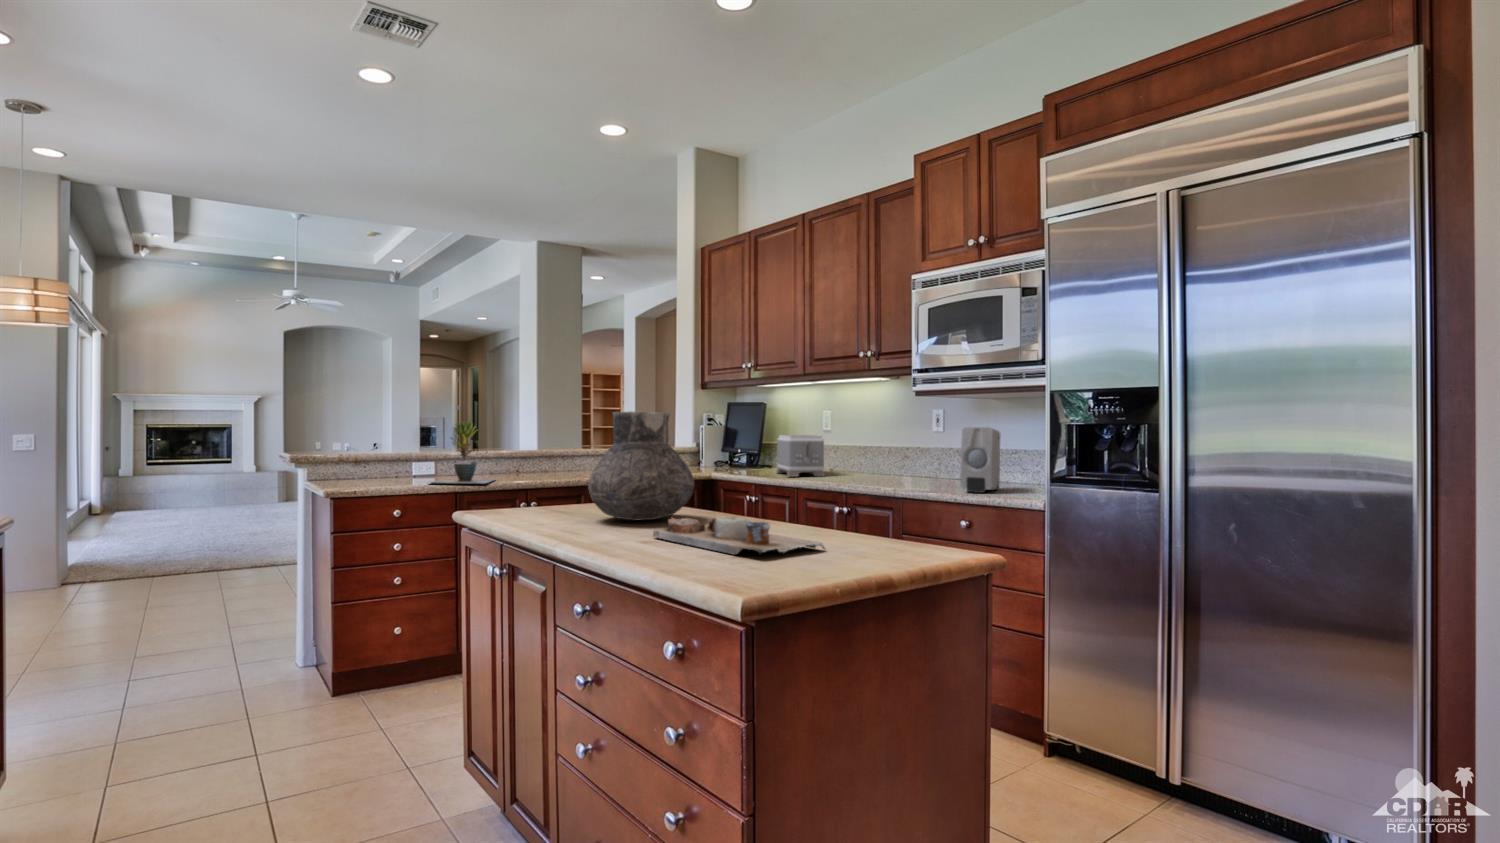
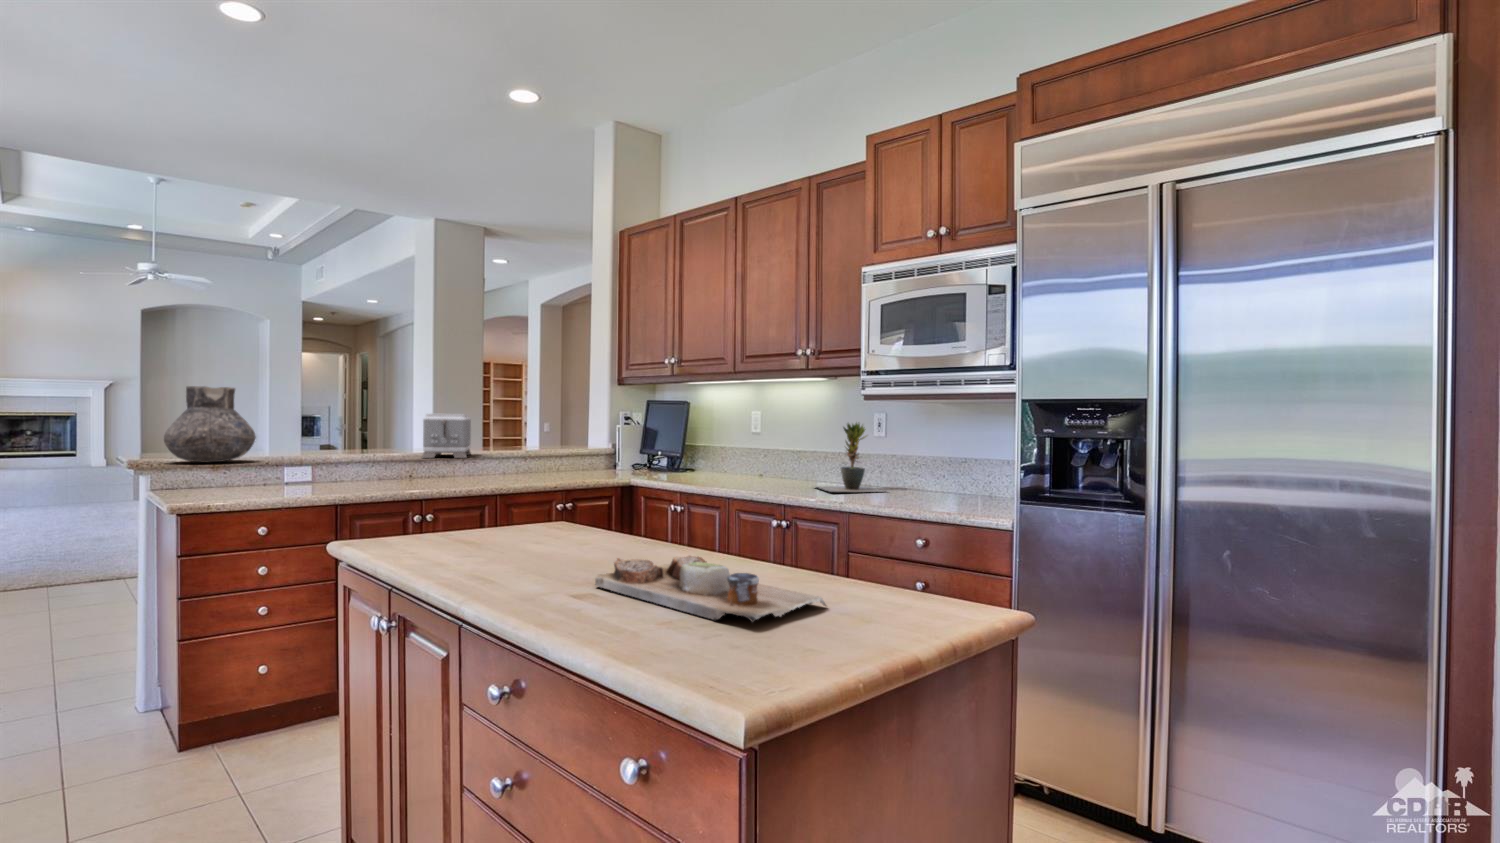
vase: present [588,411,694,520] -> present [164,386,256,462]
potted plant: present [433,422,495,483] -> present [817,423,885,492]
soap dispenser: present [961,427,1000,493] -> none [916,435,955,505]
toaster: present [777,435,825,477] -> present [422,413,471,458]

